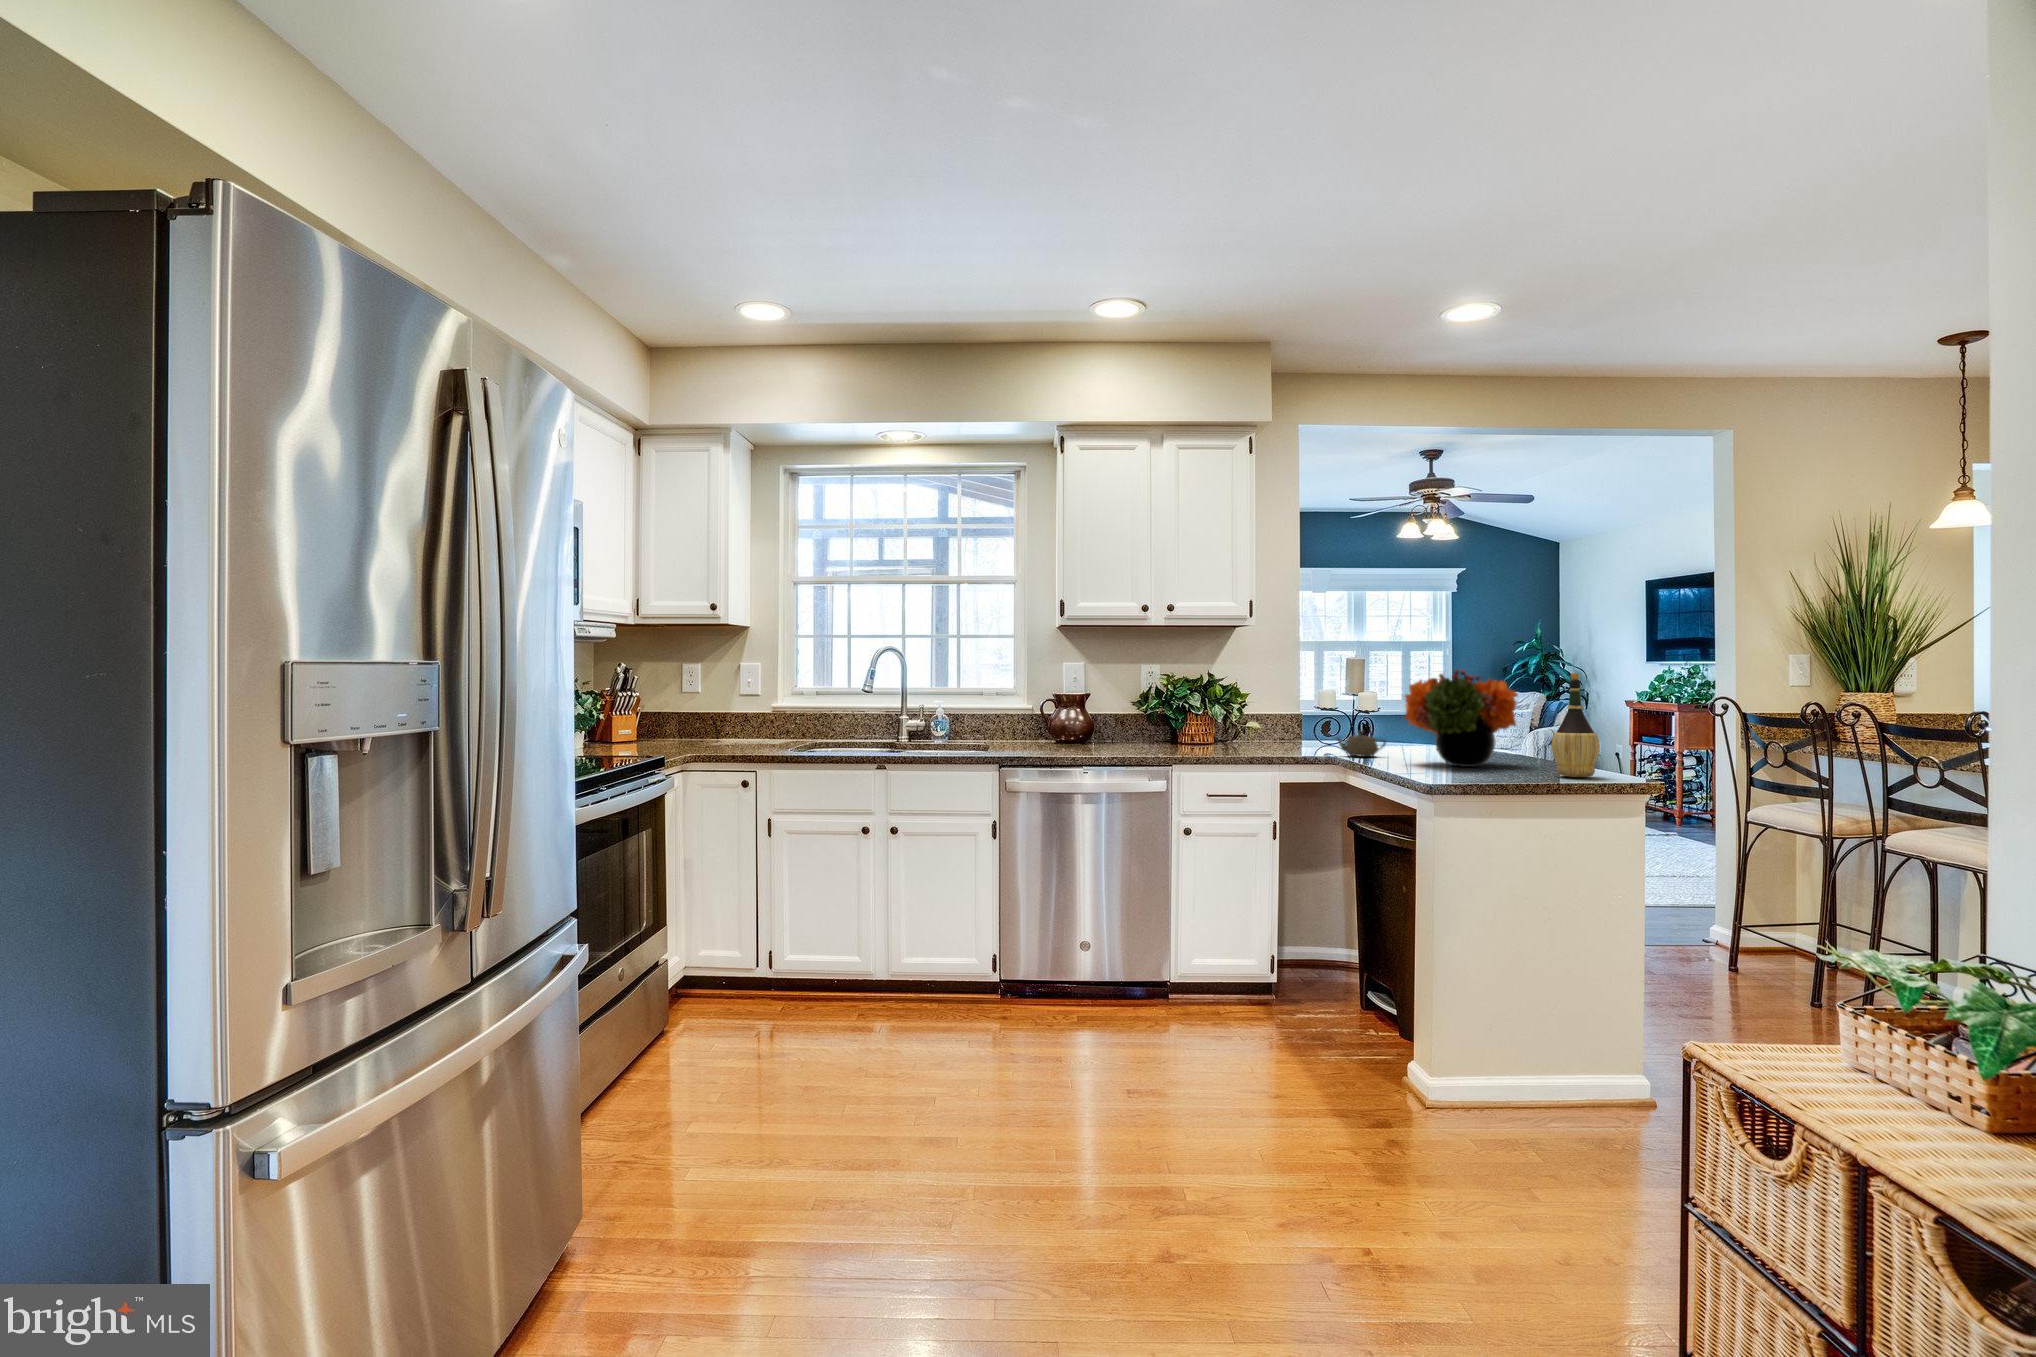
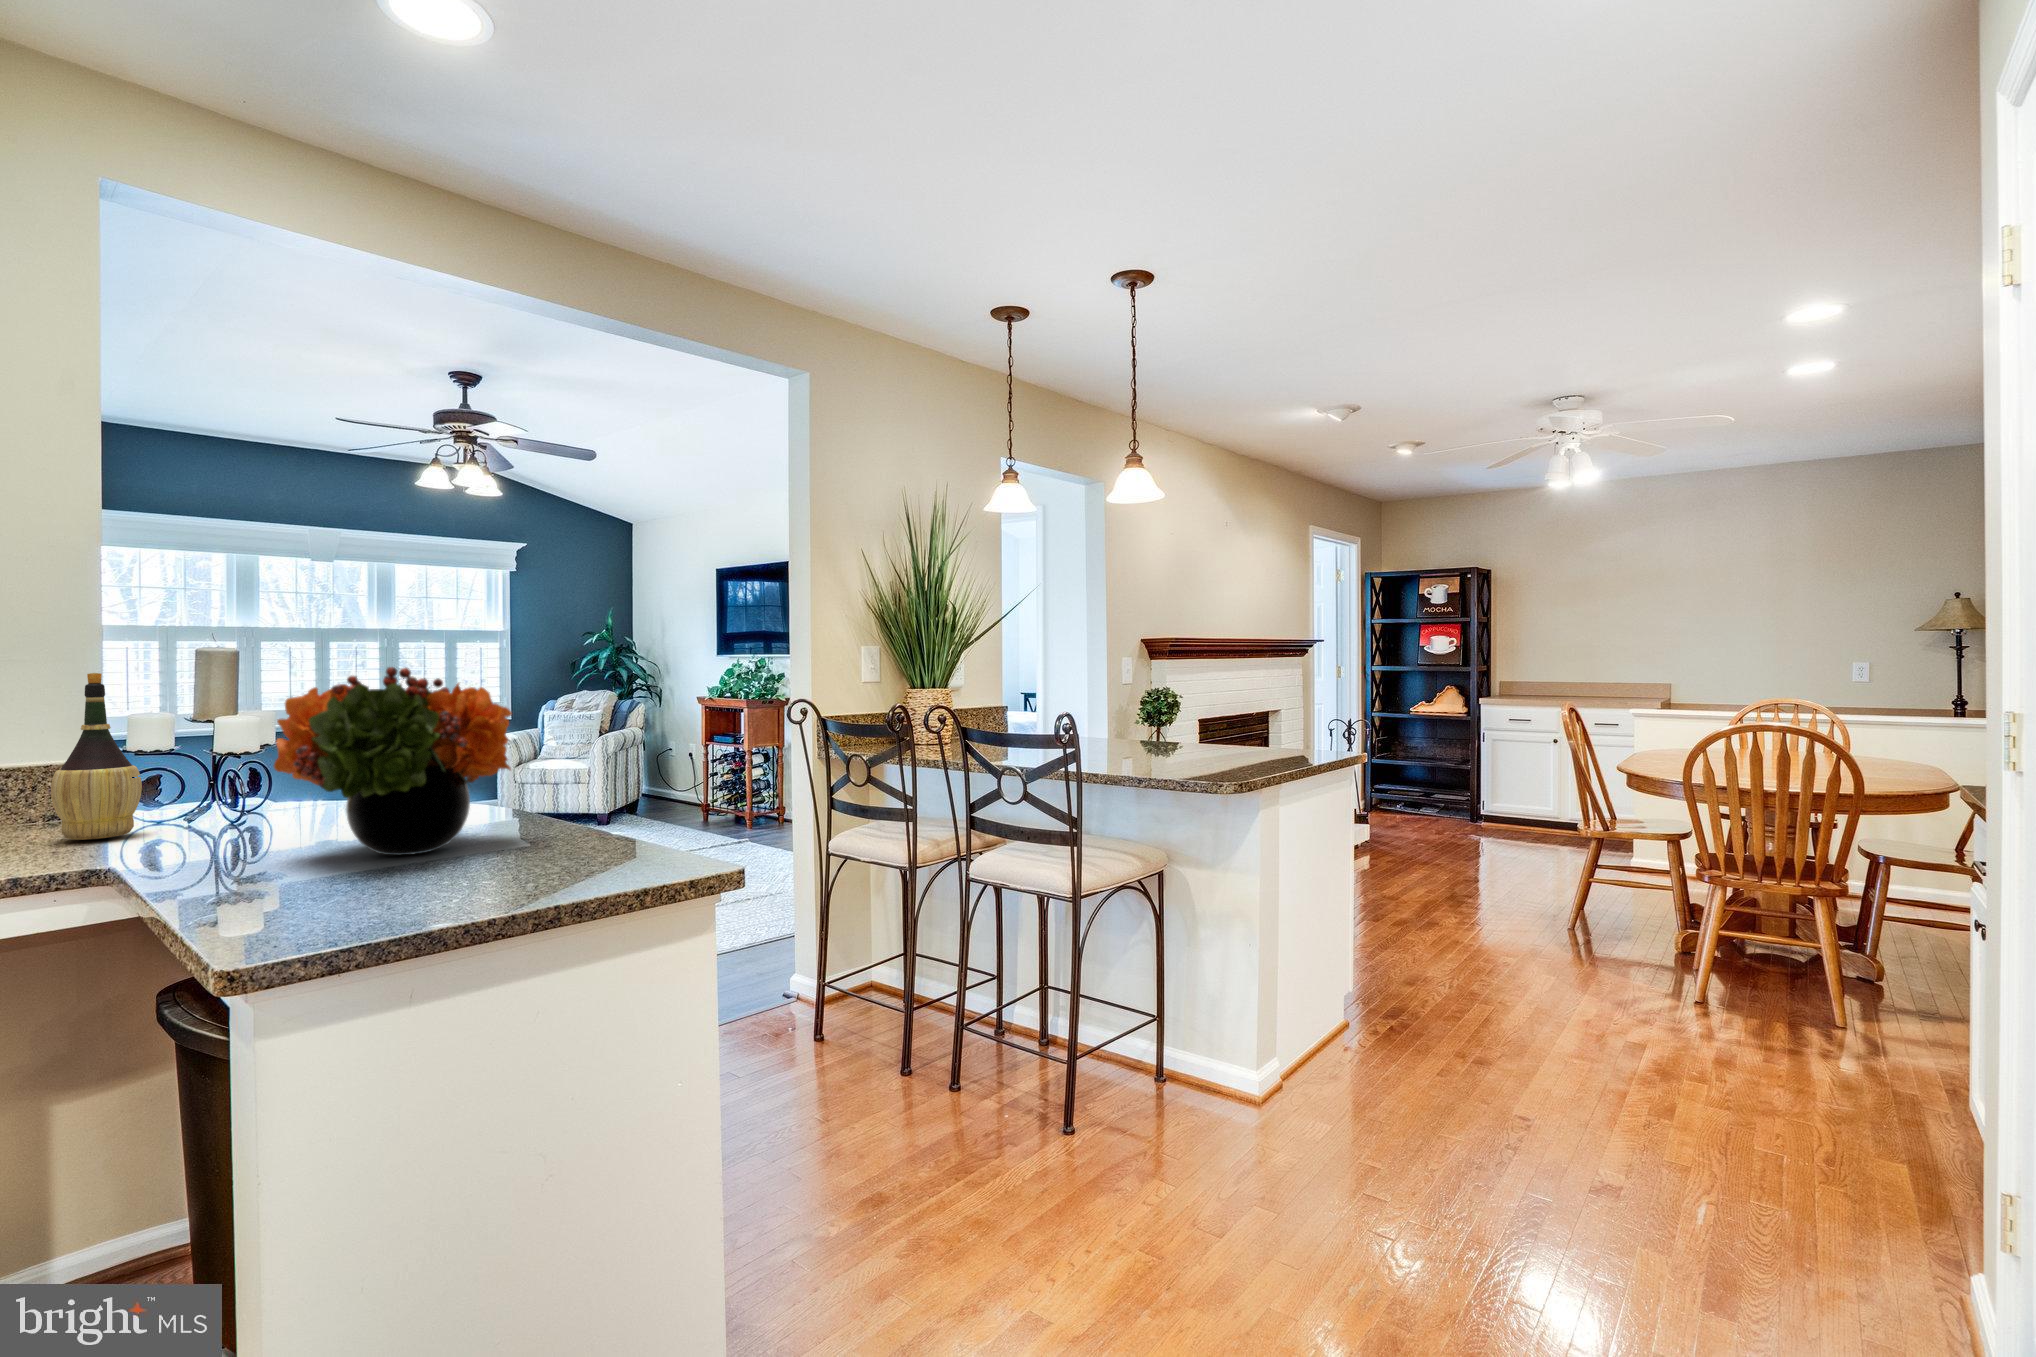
wine bottle: present [1552,673,1599,777] -> present [51,673,142,840]
teapot: present [1336,731,1386,756] -> none [133,792,264,846]

